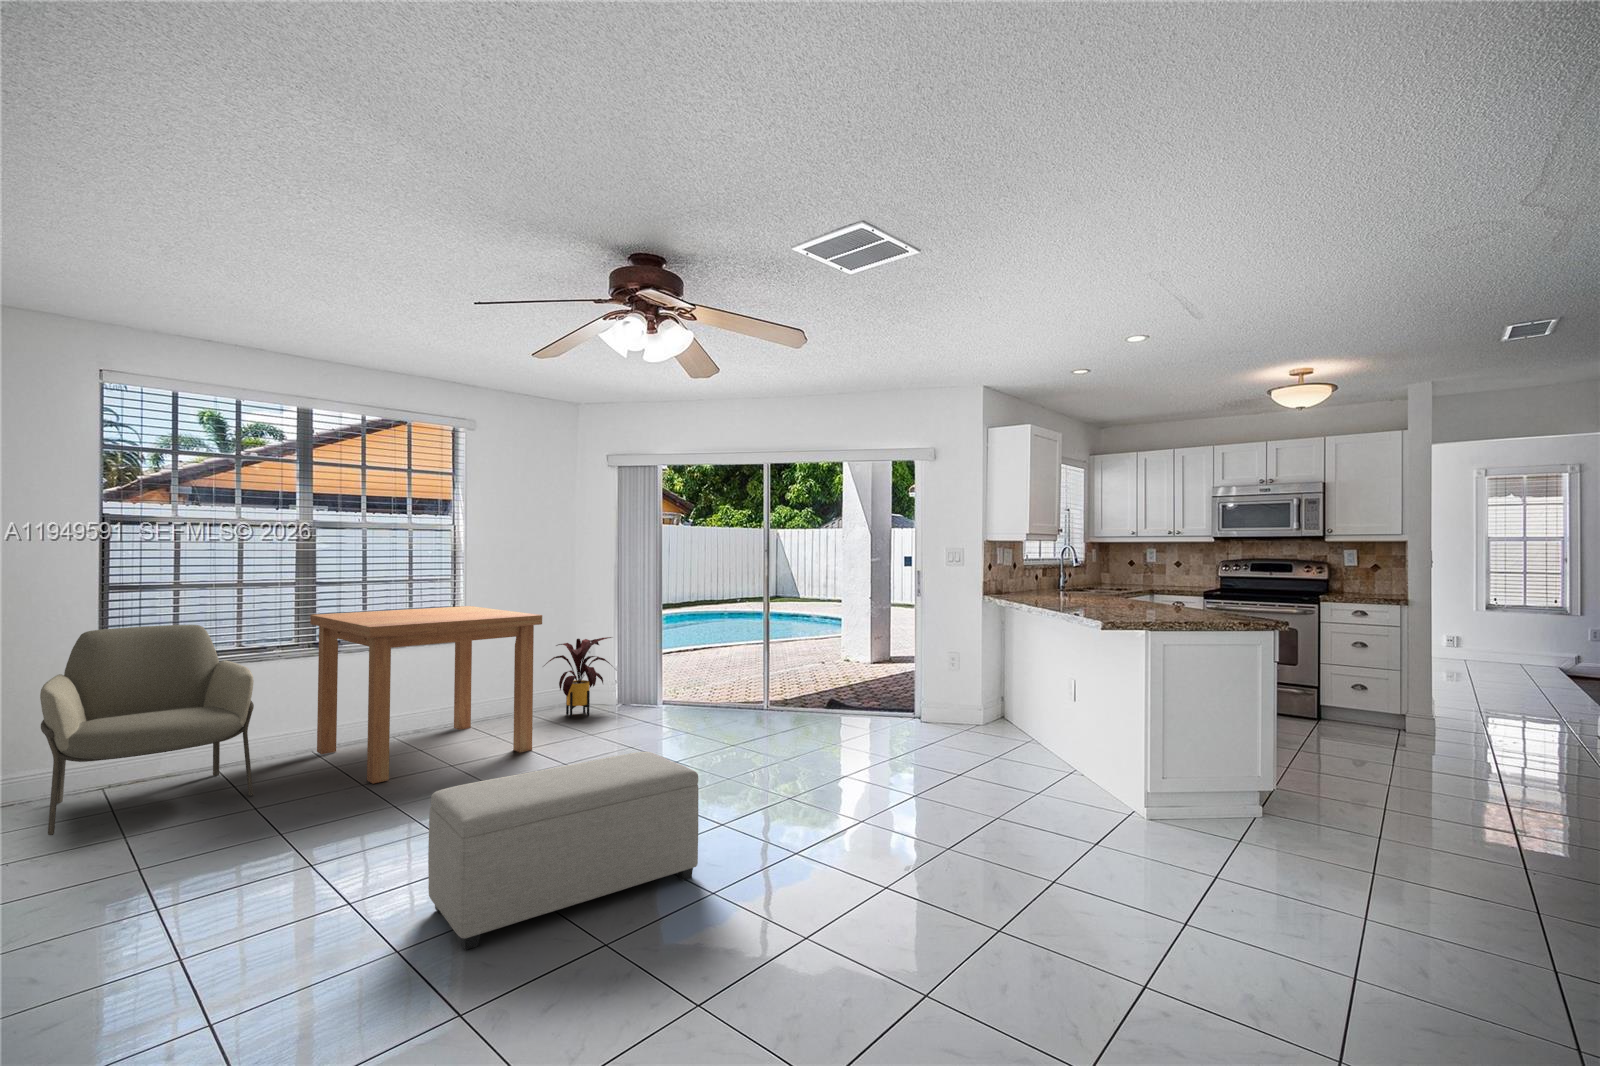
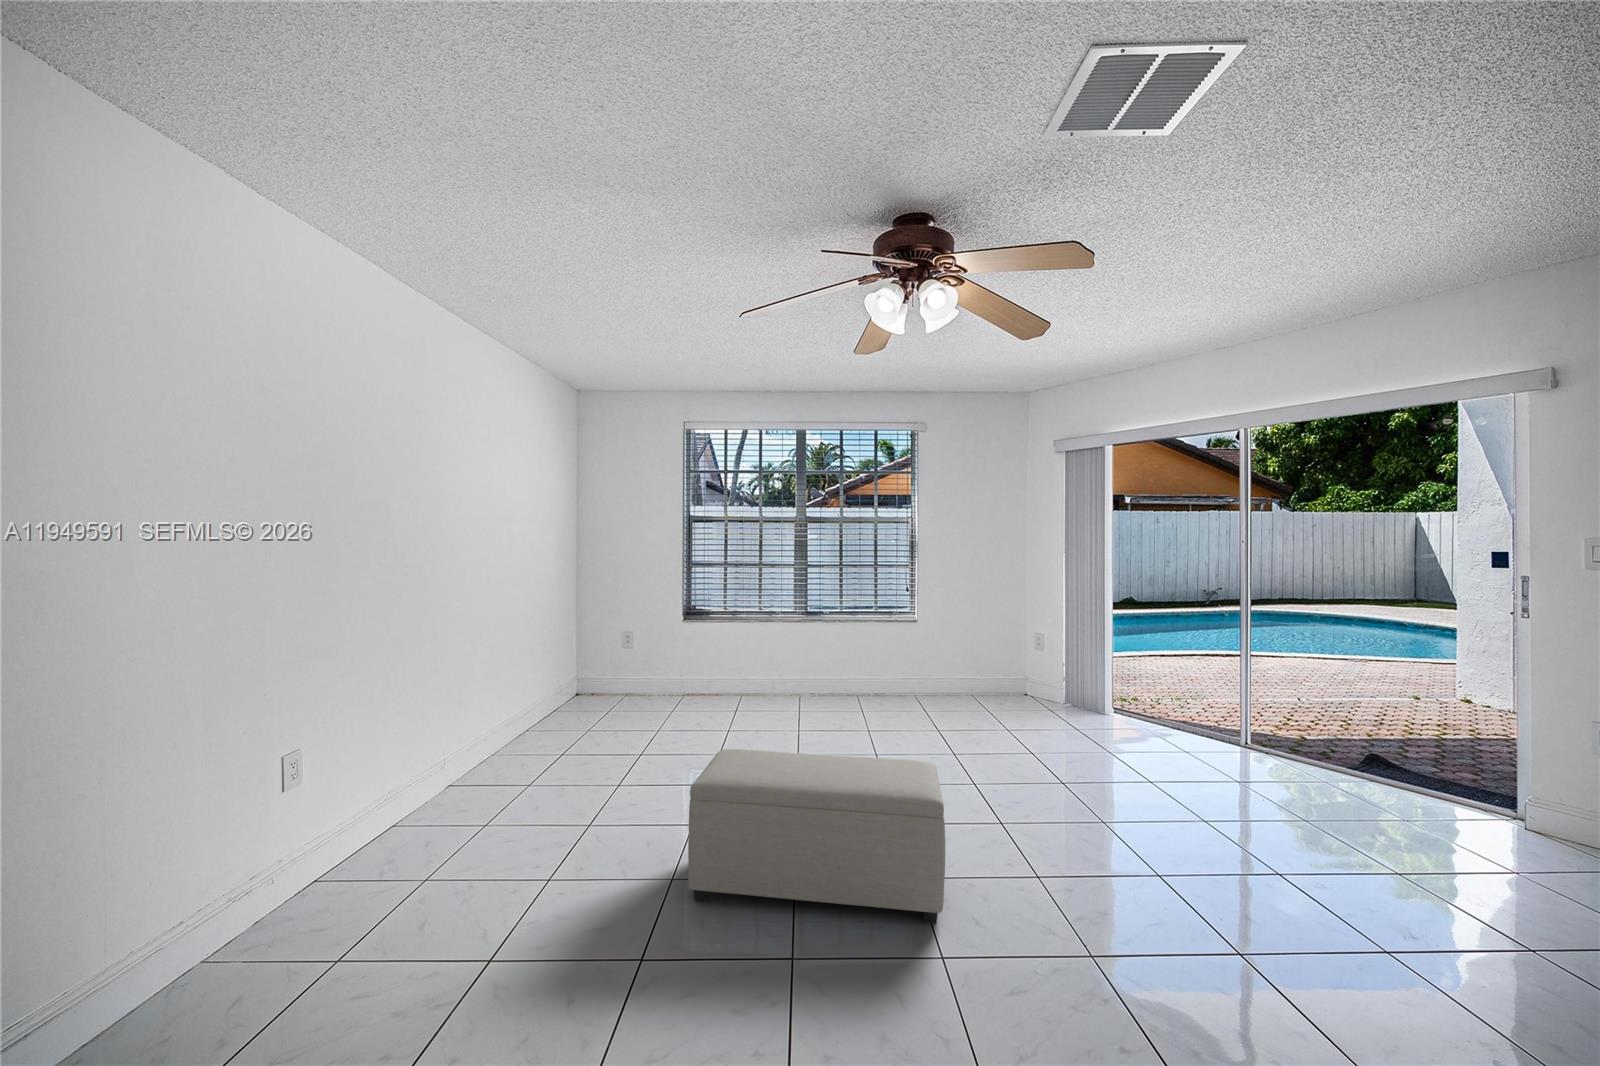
dining table: present [310,606,542,784] -> none [800,589,951,730]
armchair: present [40,625,254,835] -> none [633,590,746,717]
house plant: present [544,637,612,718] -> none [981,630,1058,708]

